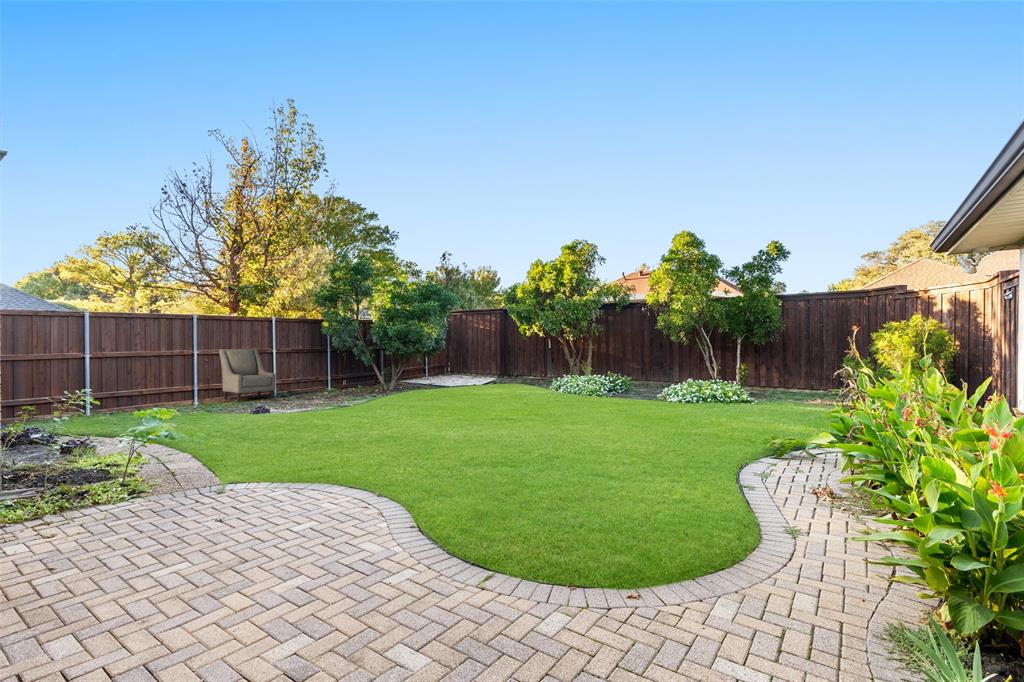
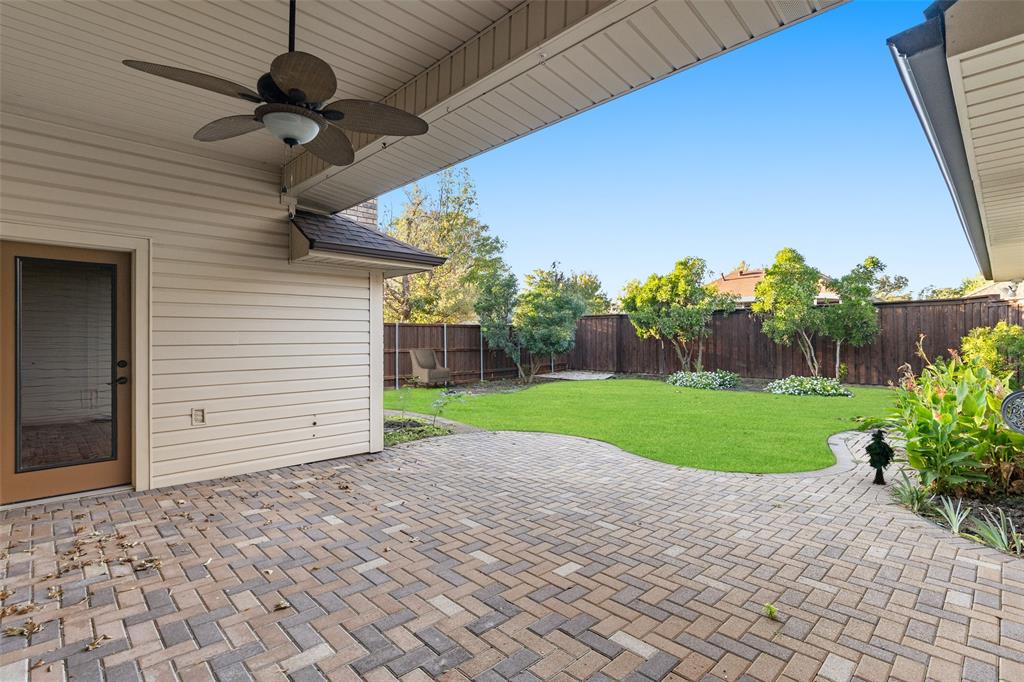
decorative plant: none [840,517,915,645] -> present [865,429,895,485]

